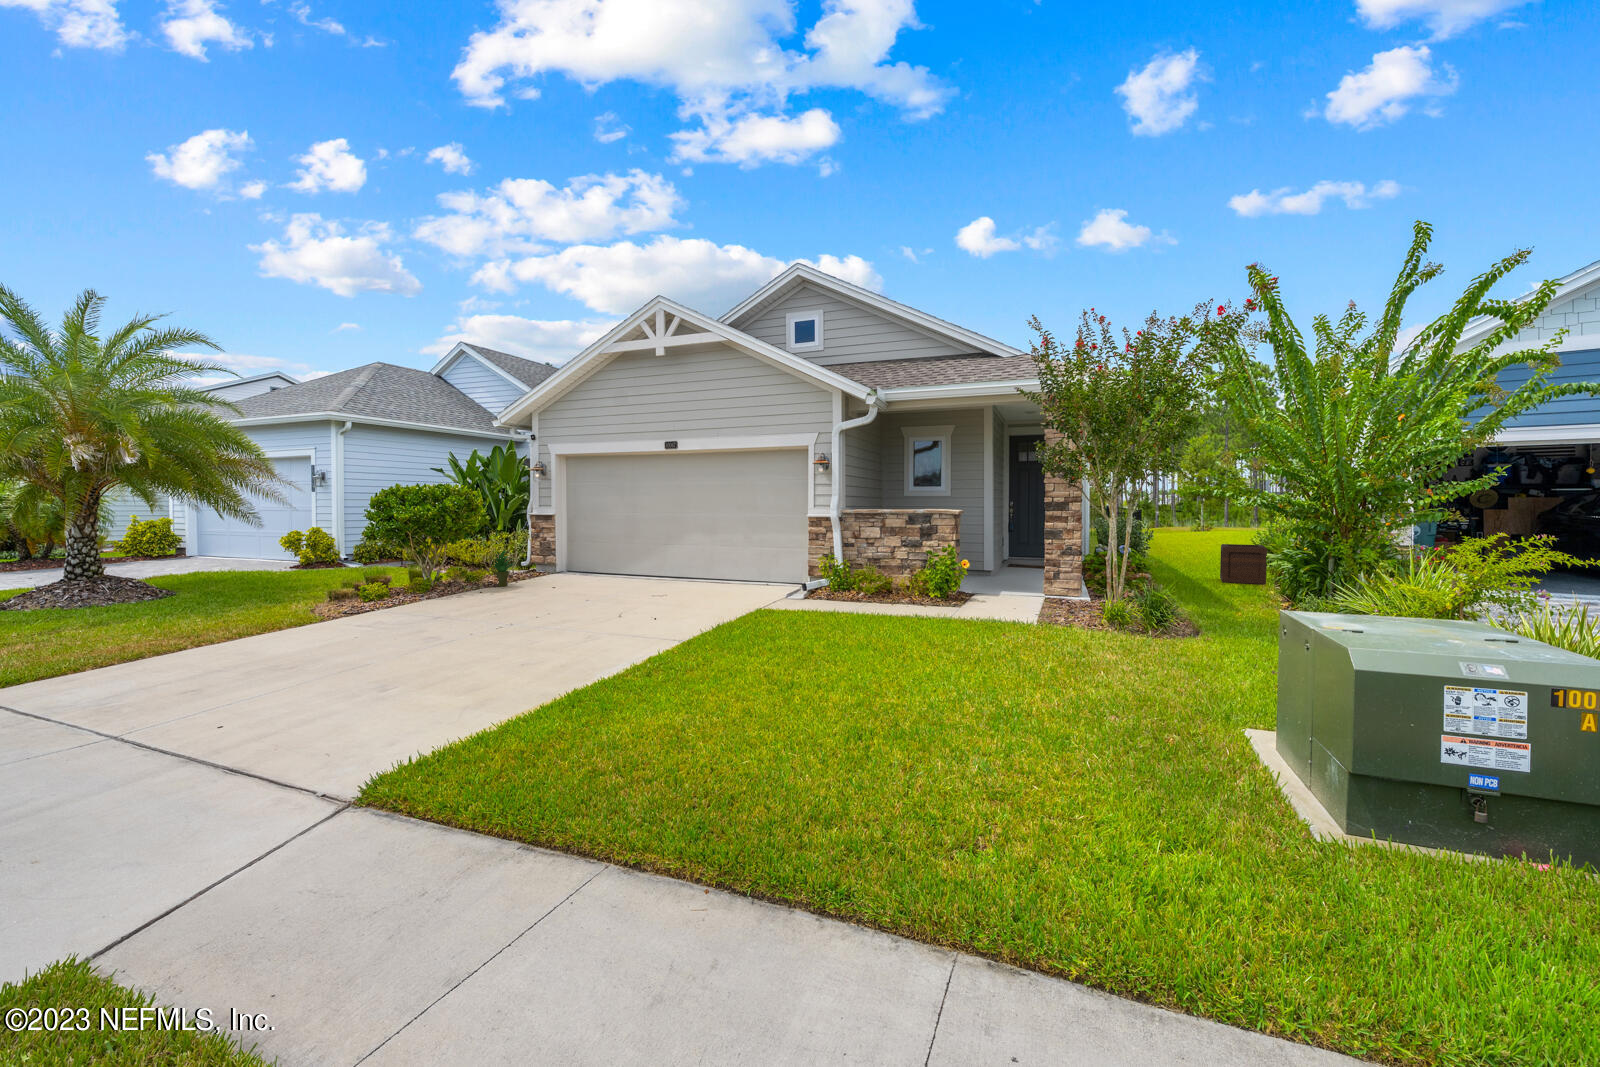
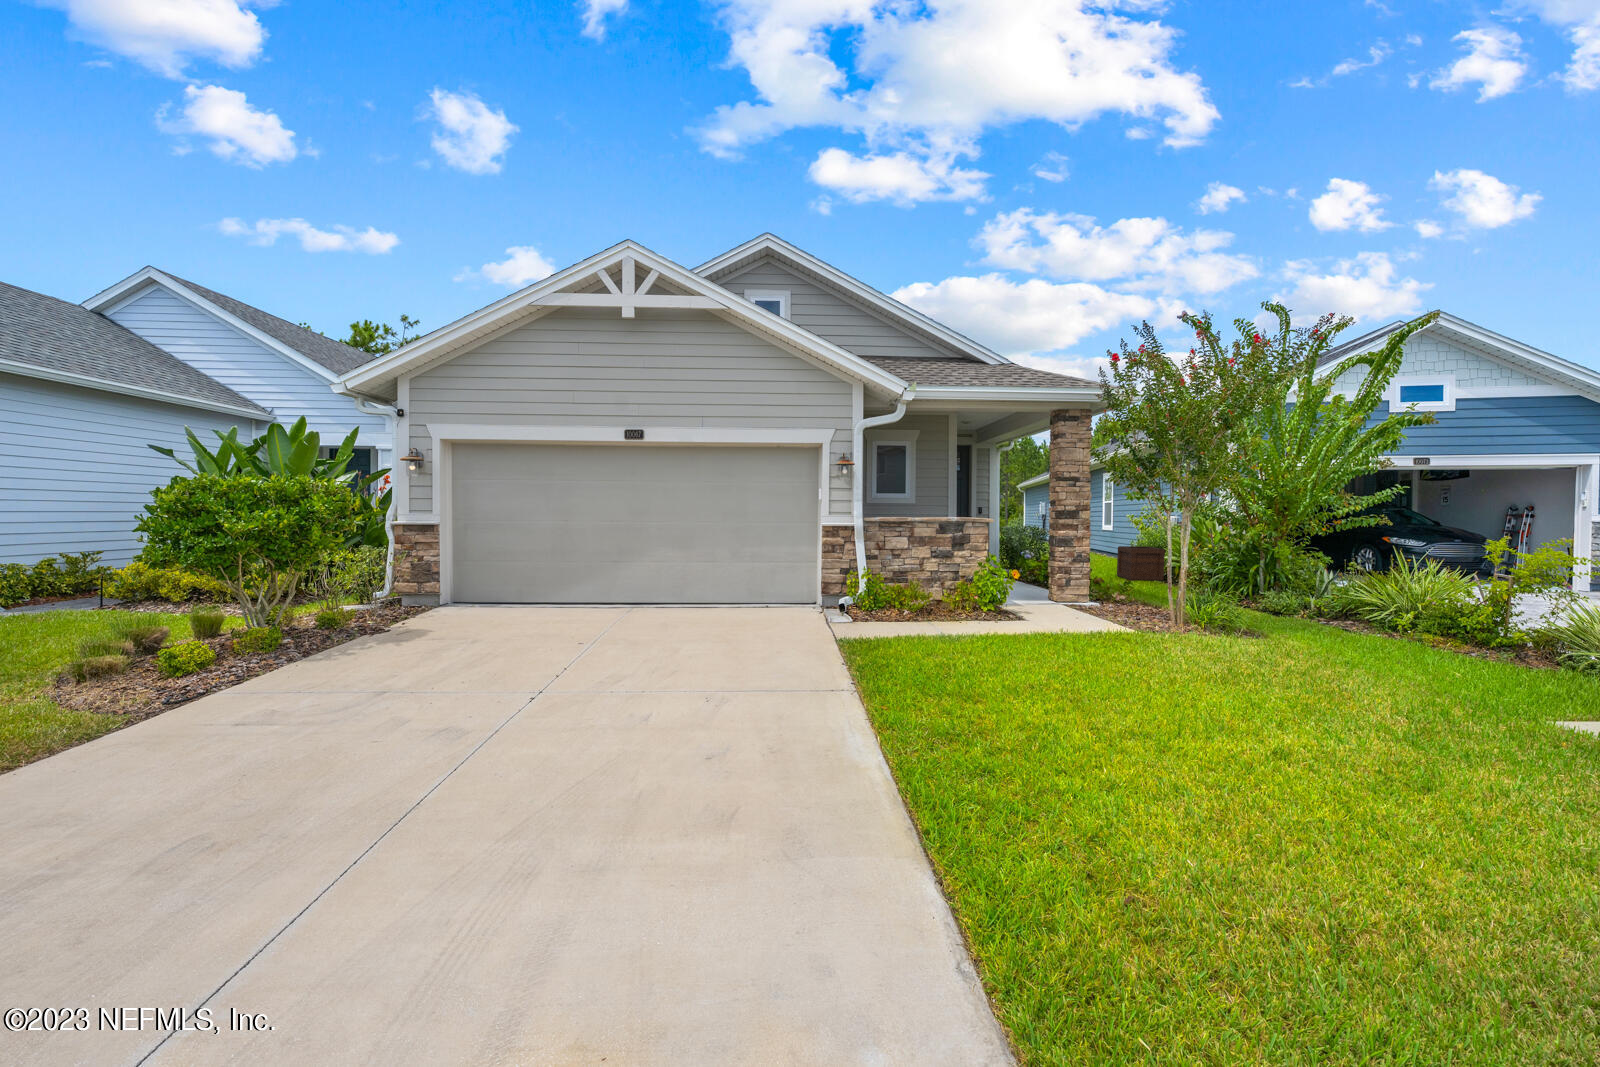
potted plant: present [491,551,514,587] -> none [355,579,406,636]

